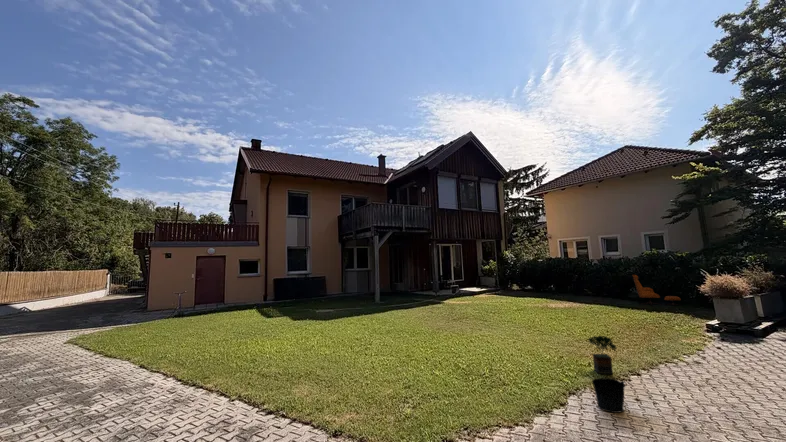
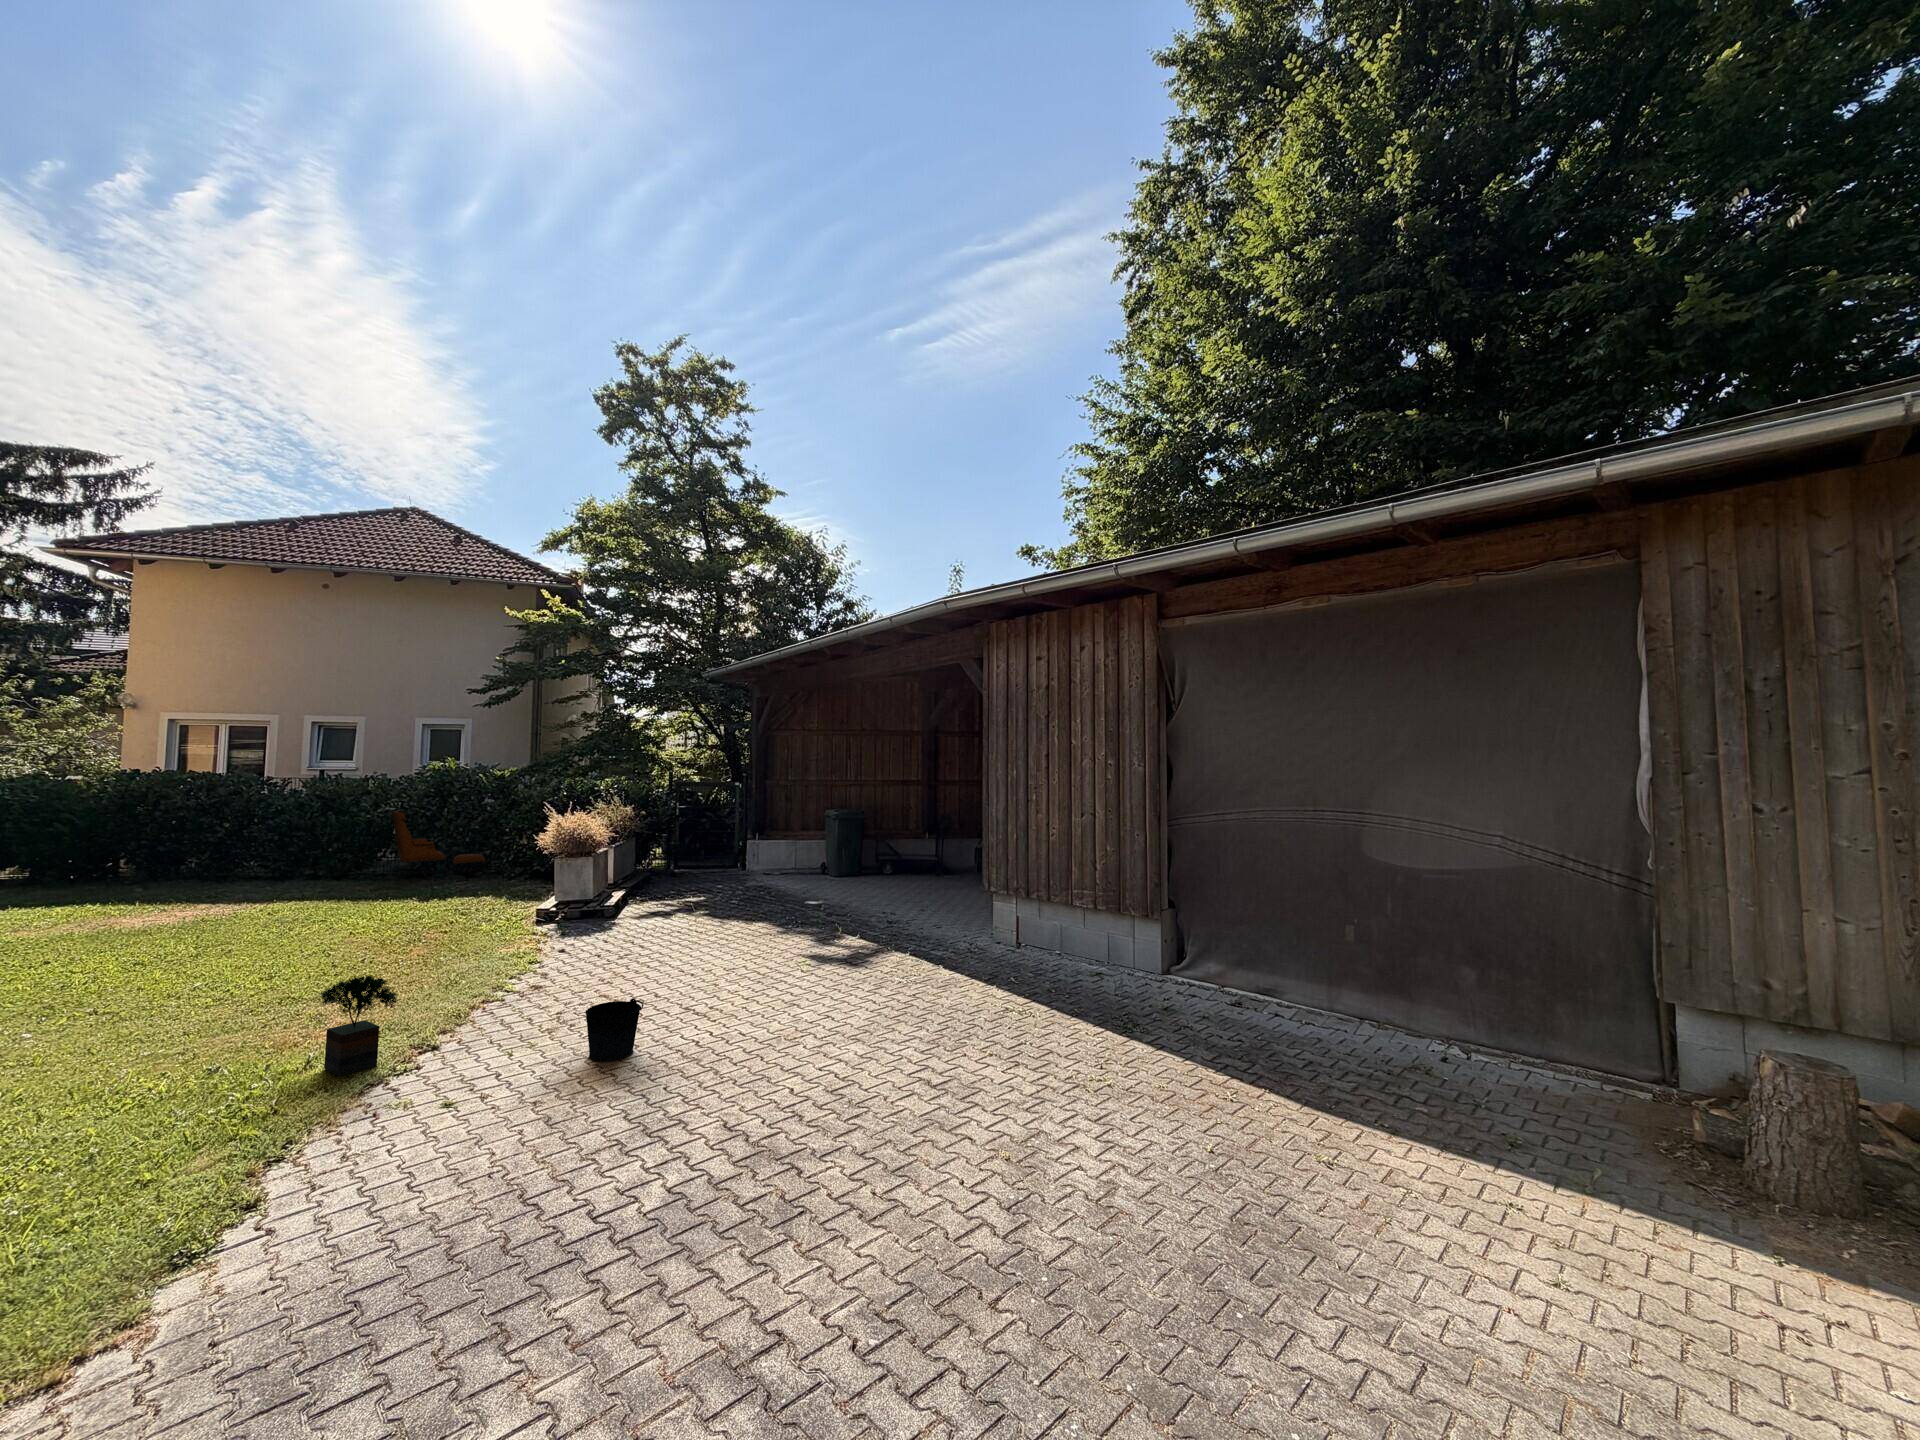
bucket: present [592,378,627,413] -> present [585,998,644,1061]

